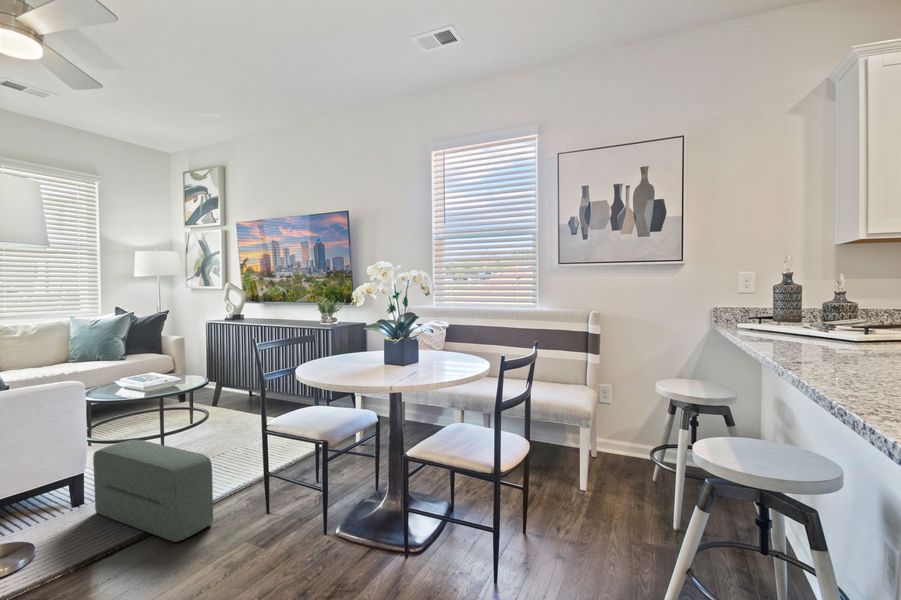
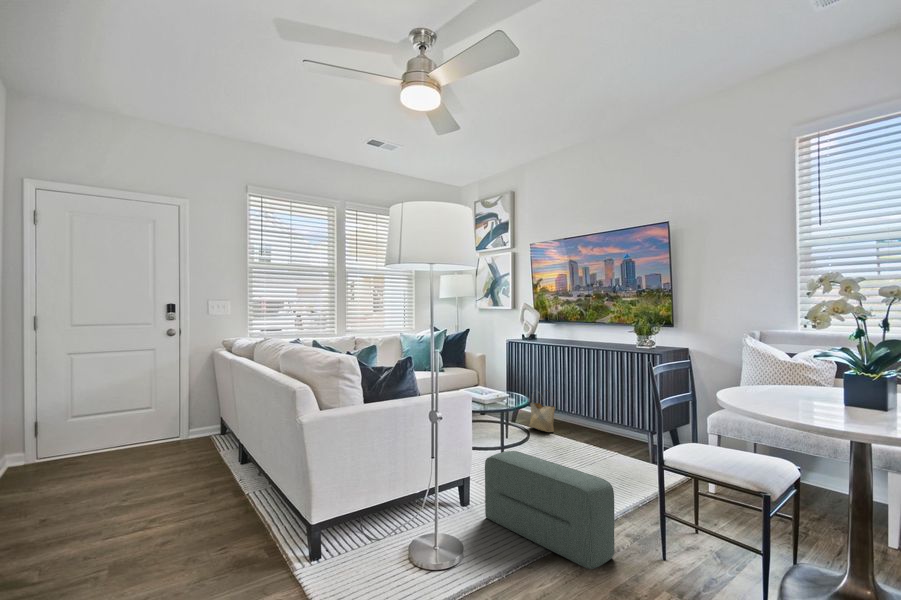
woven basket: none [224,369,250,410] -> present [529,394,555,432]

